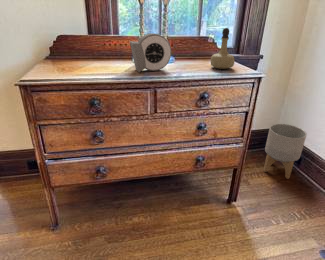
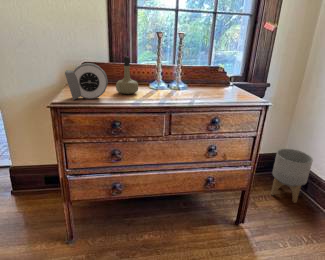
perfume bottle: present [211,28,235,69] -> present [116,56,138,94]
alarm clock: present [130,33,171,72] -> present [65,63,108,100]

